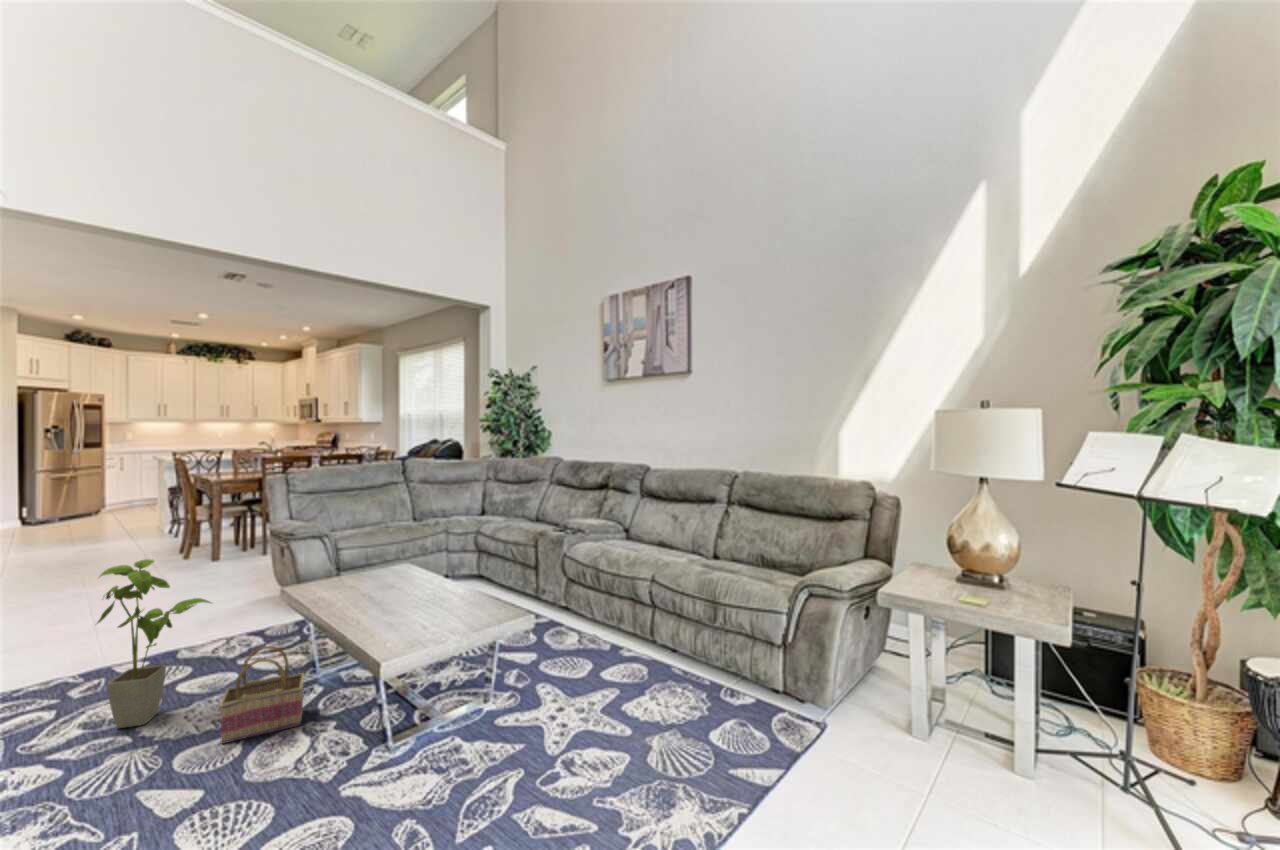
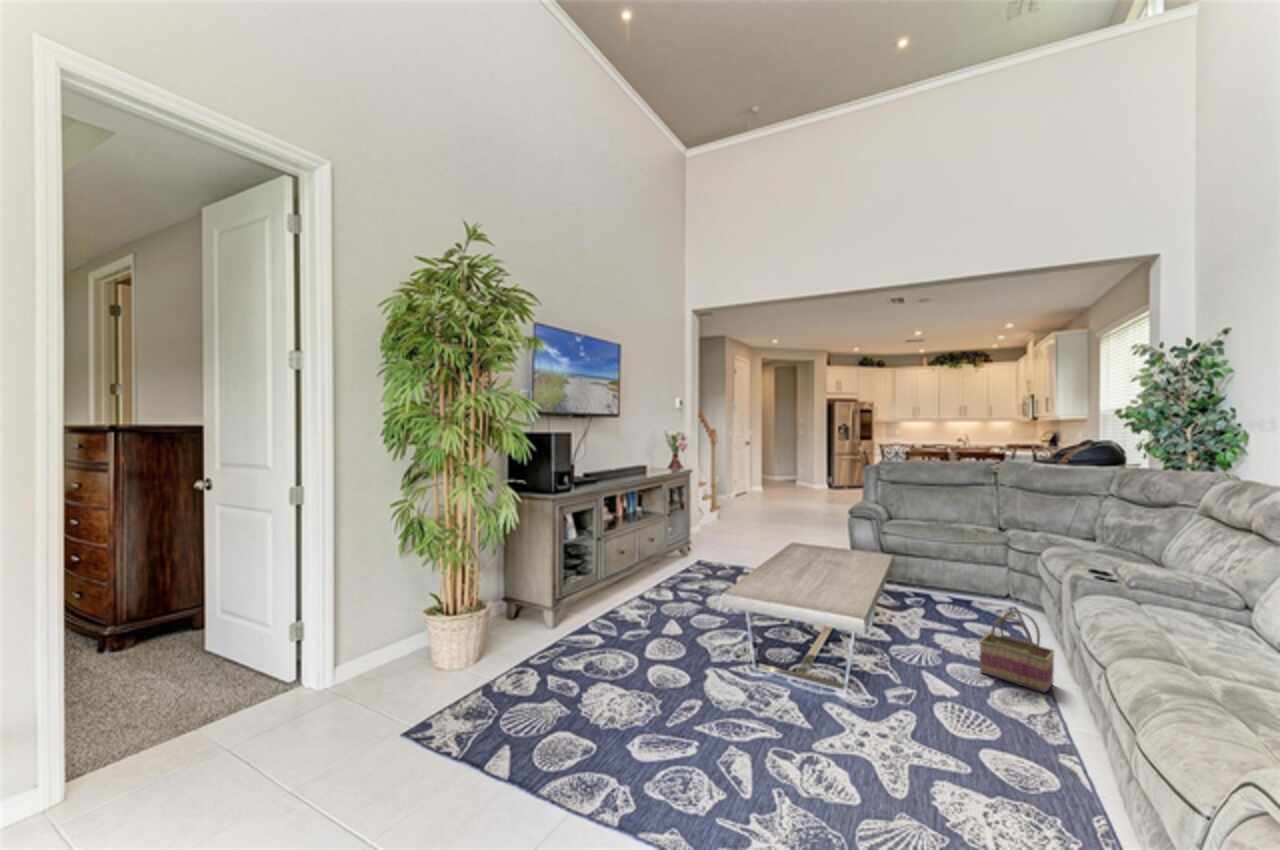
house plant: present [97,559,211,728] -> none [912,516,986,636]

